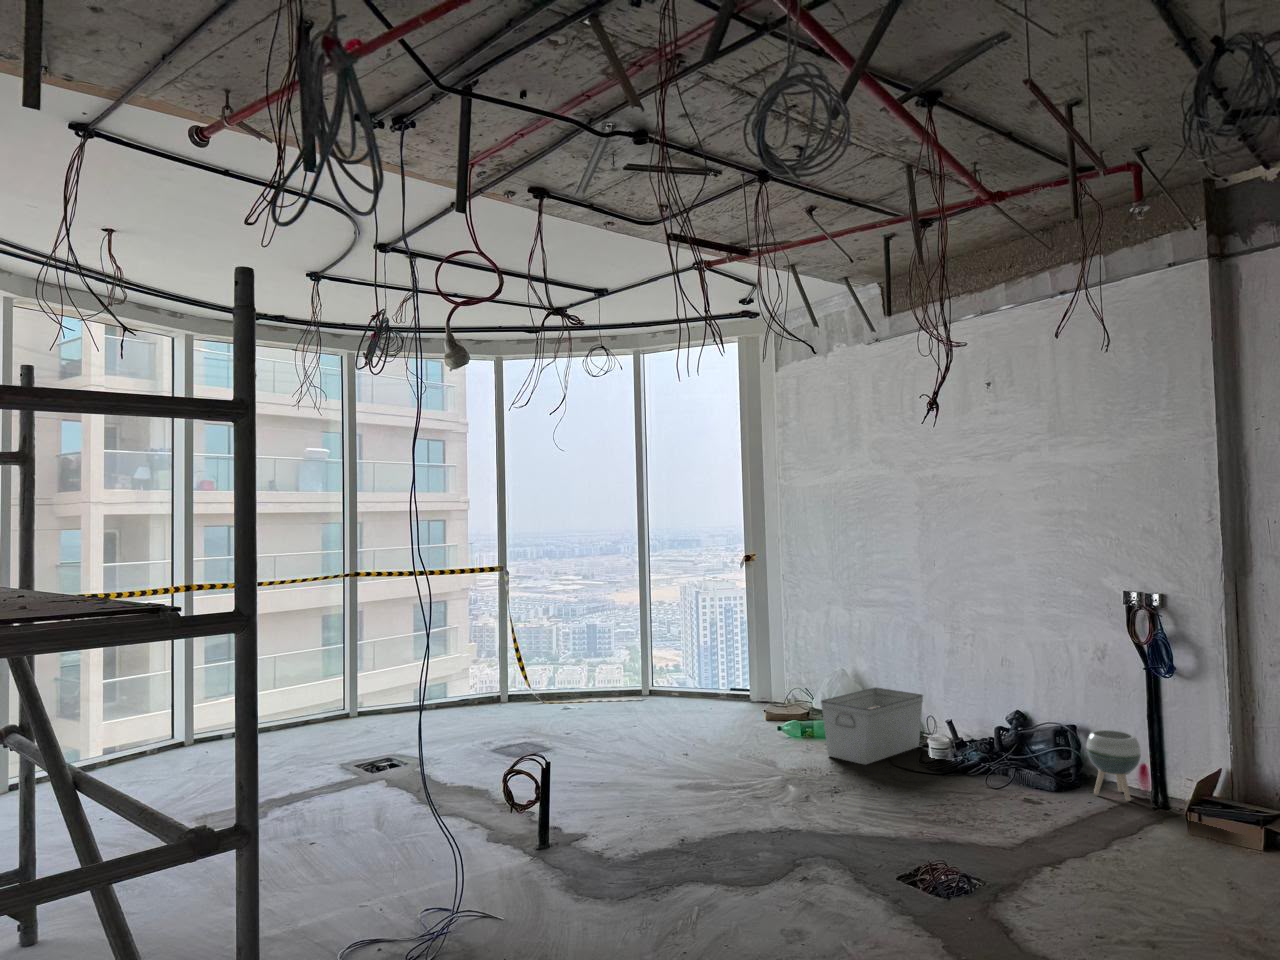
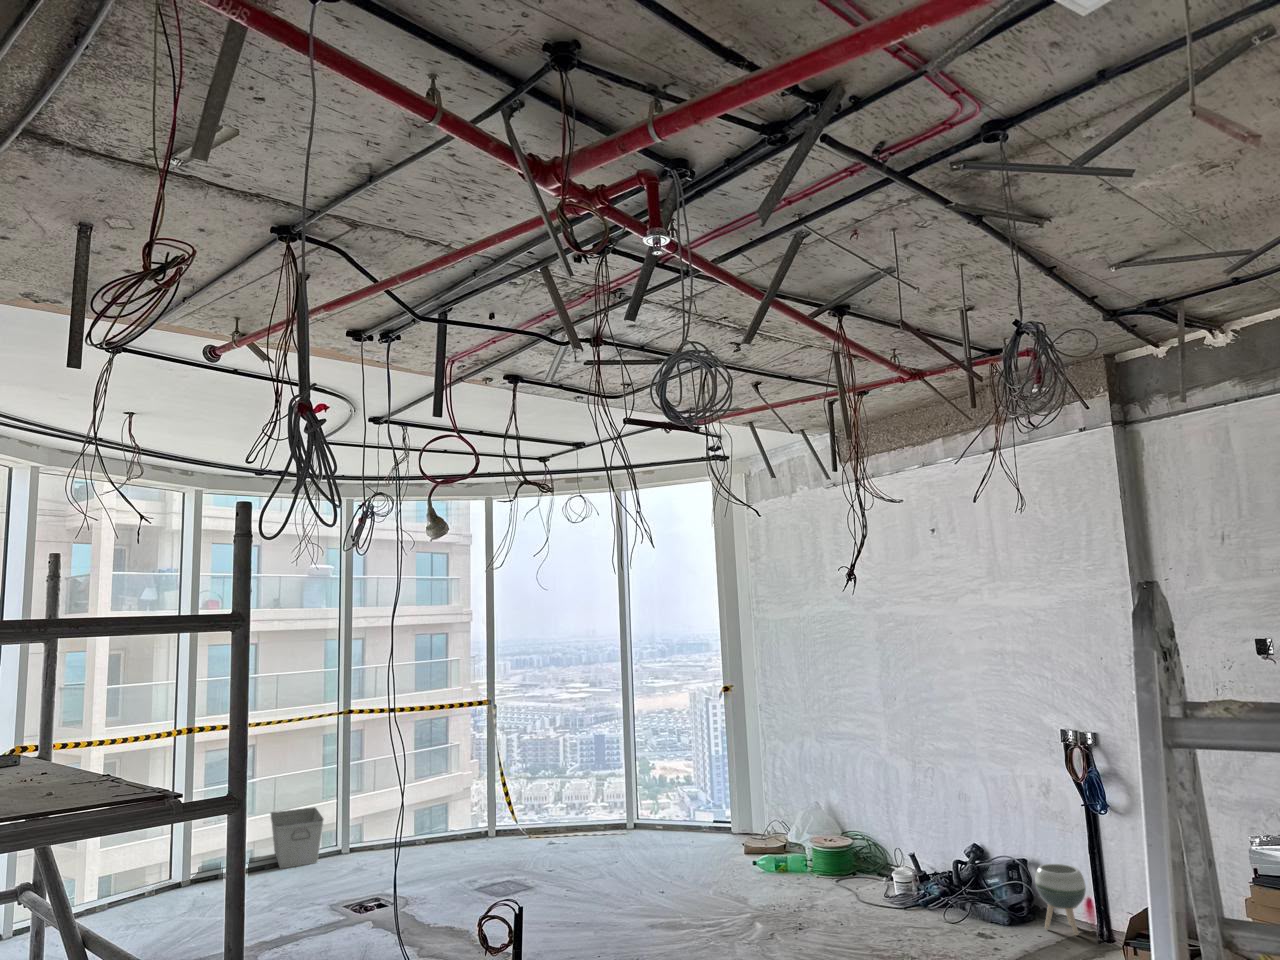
storage bin: present [821,687,923,764] -> present [271,808,324,868]

